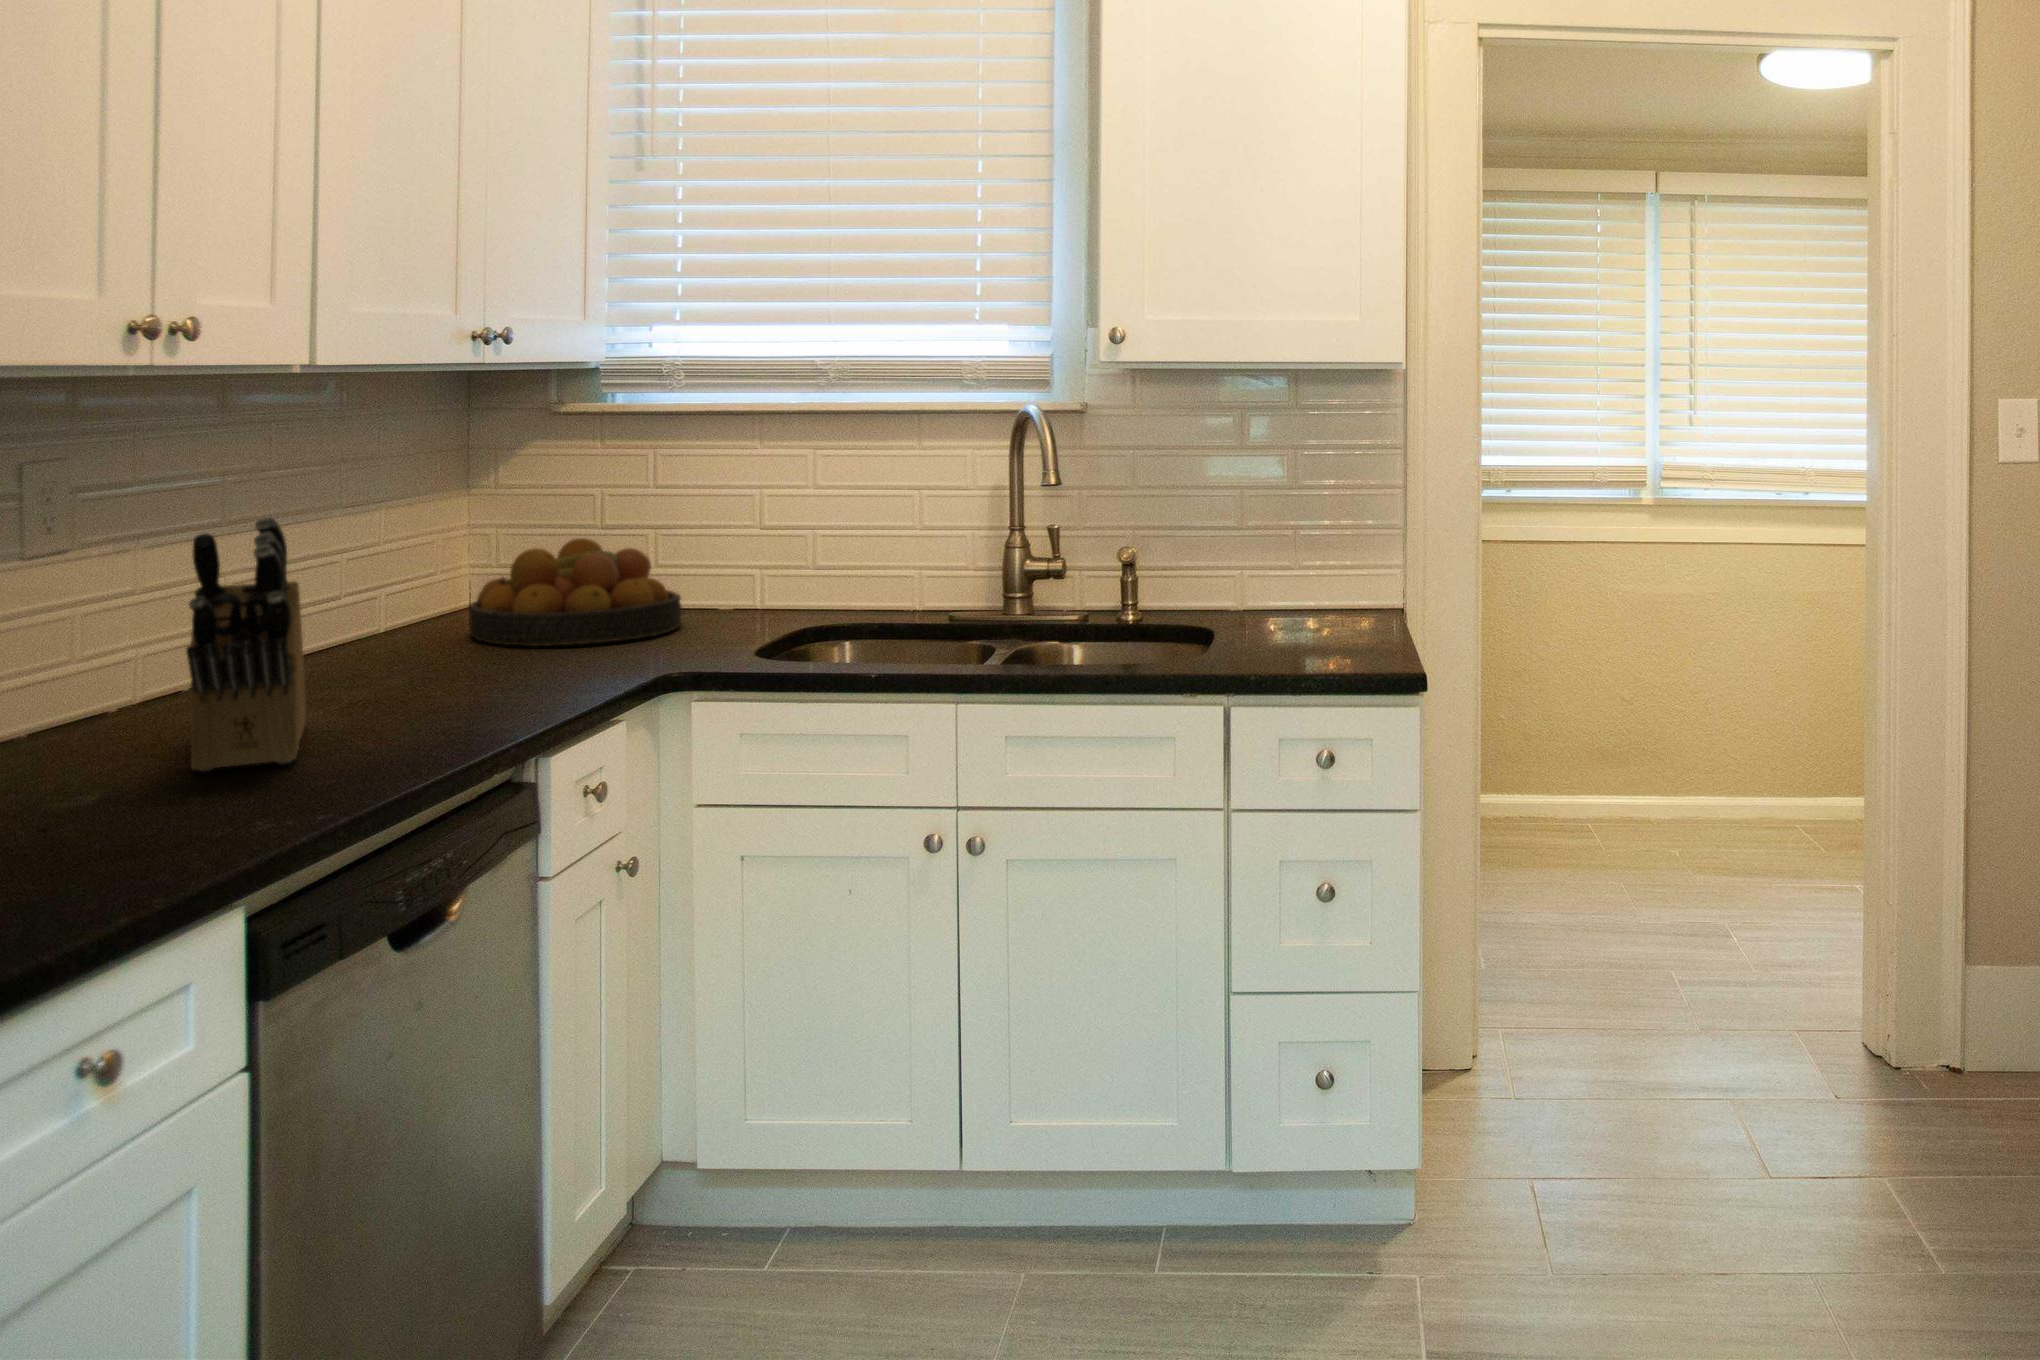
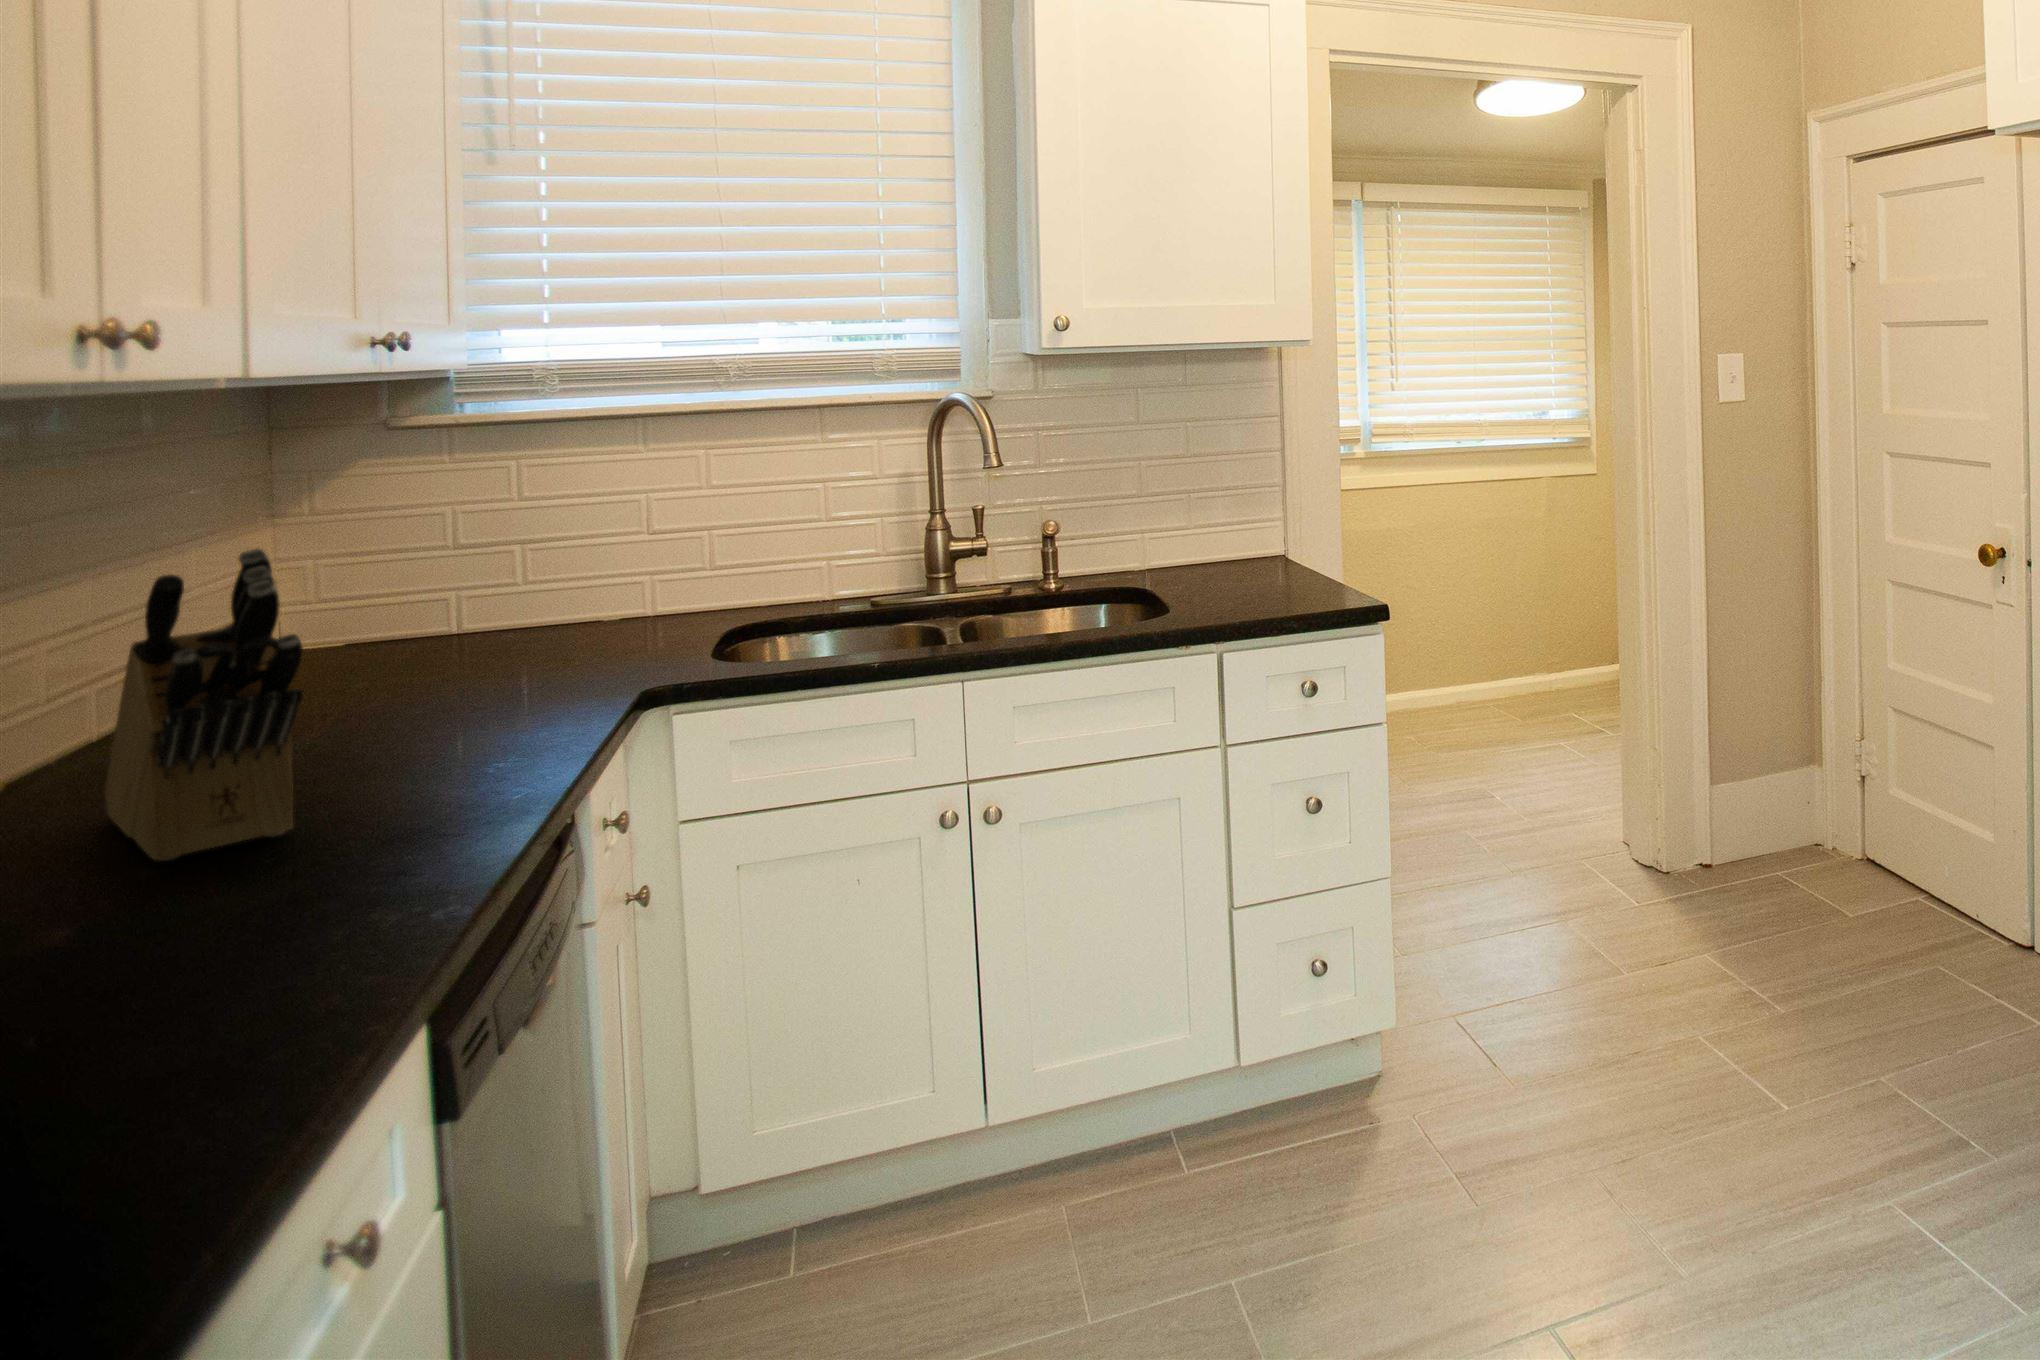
fruit bowl: present [470,538,681,646] -> none [314,557,578,680]

